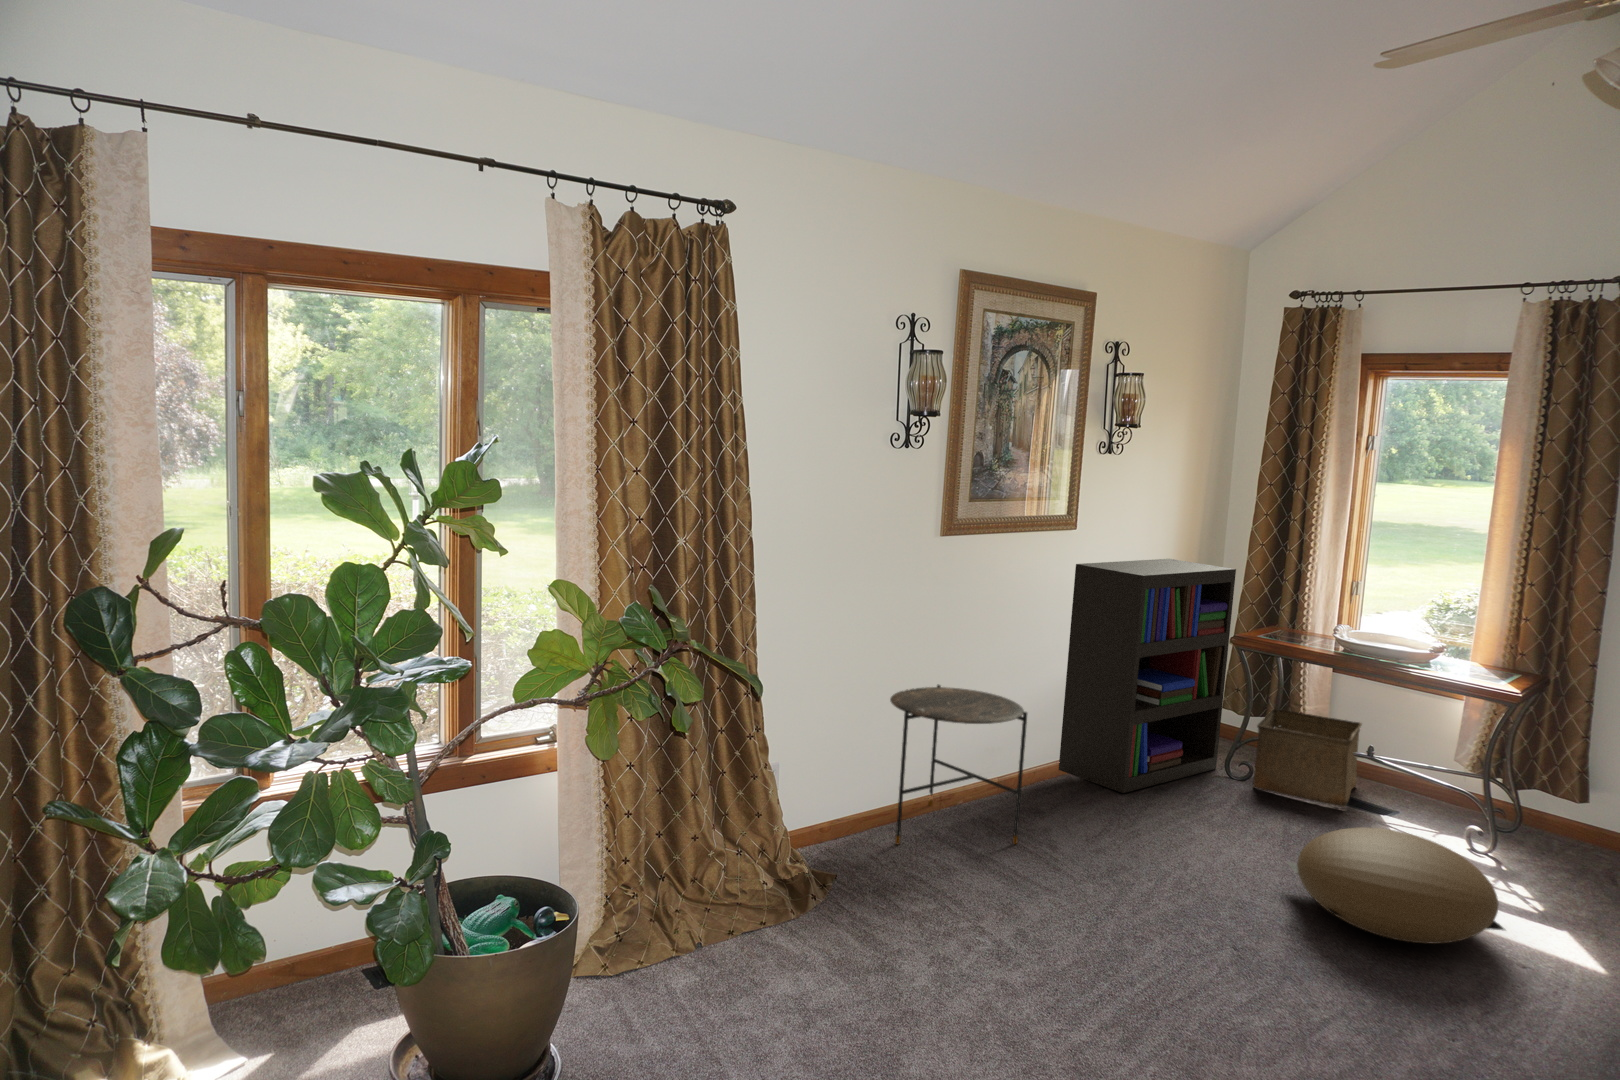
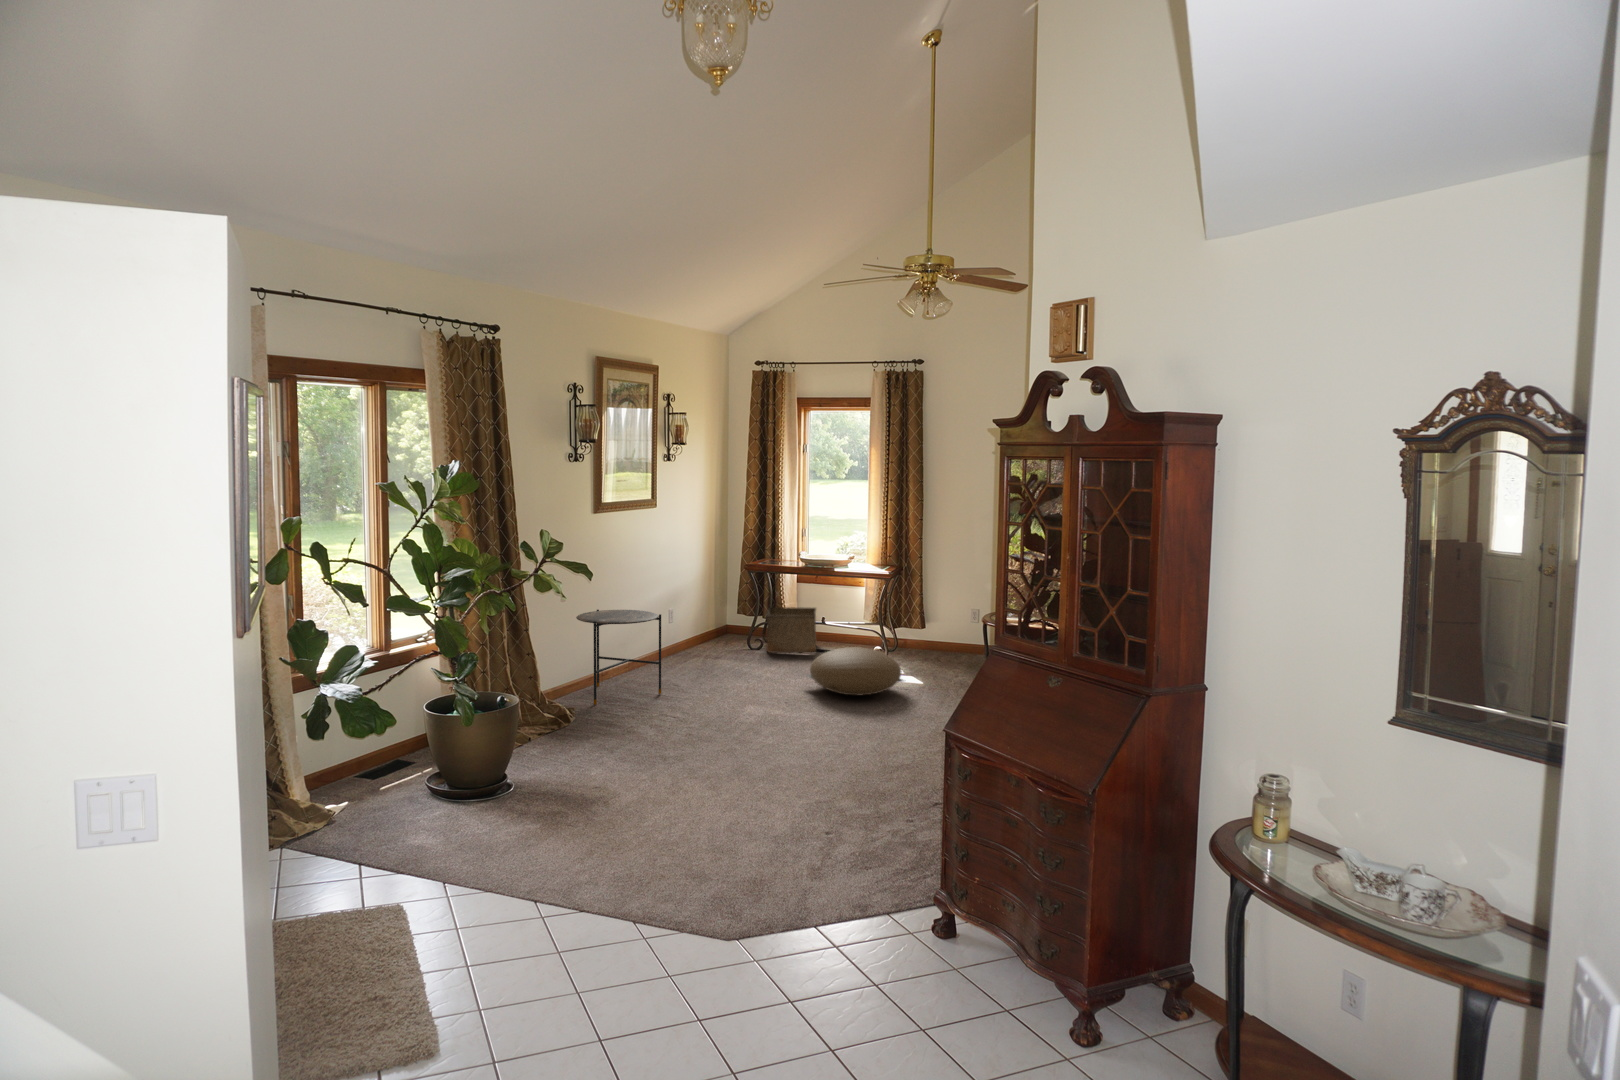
bookshelf: present [1059,559,1236,793] -> none [658,525,744,665]

